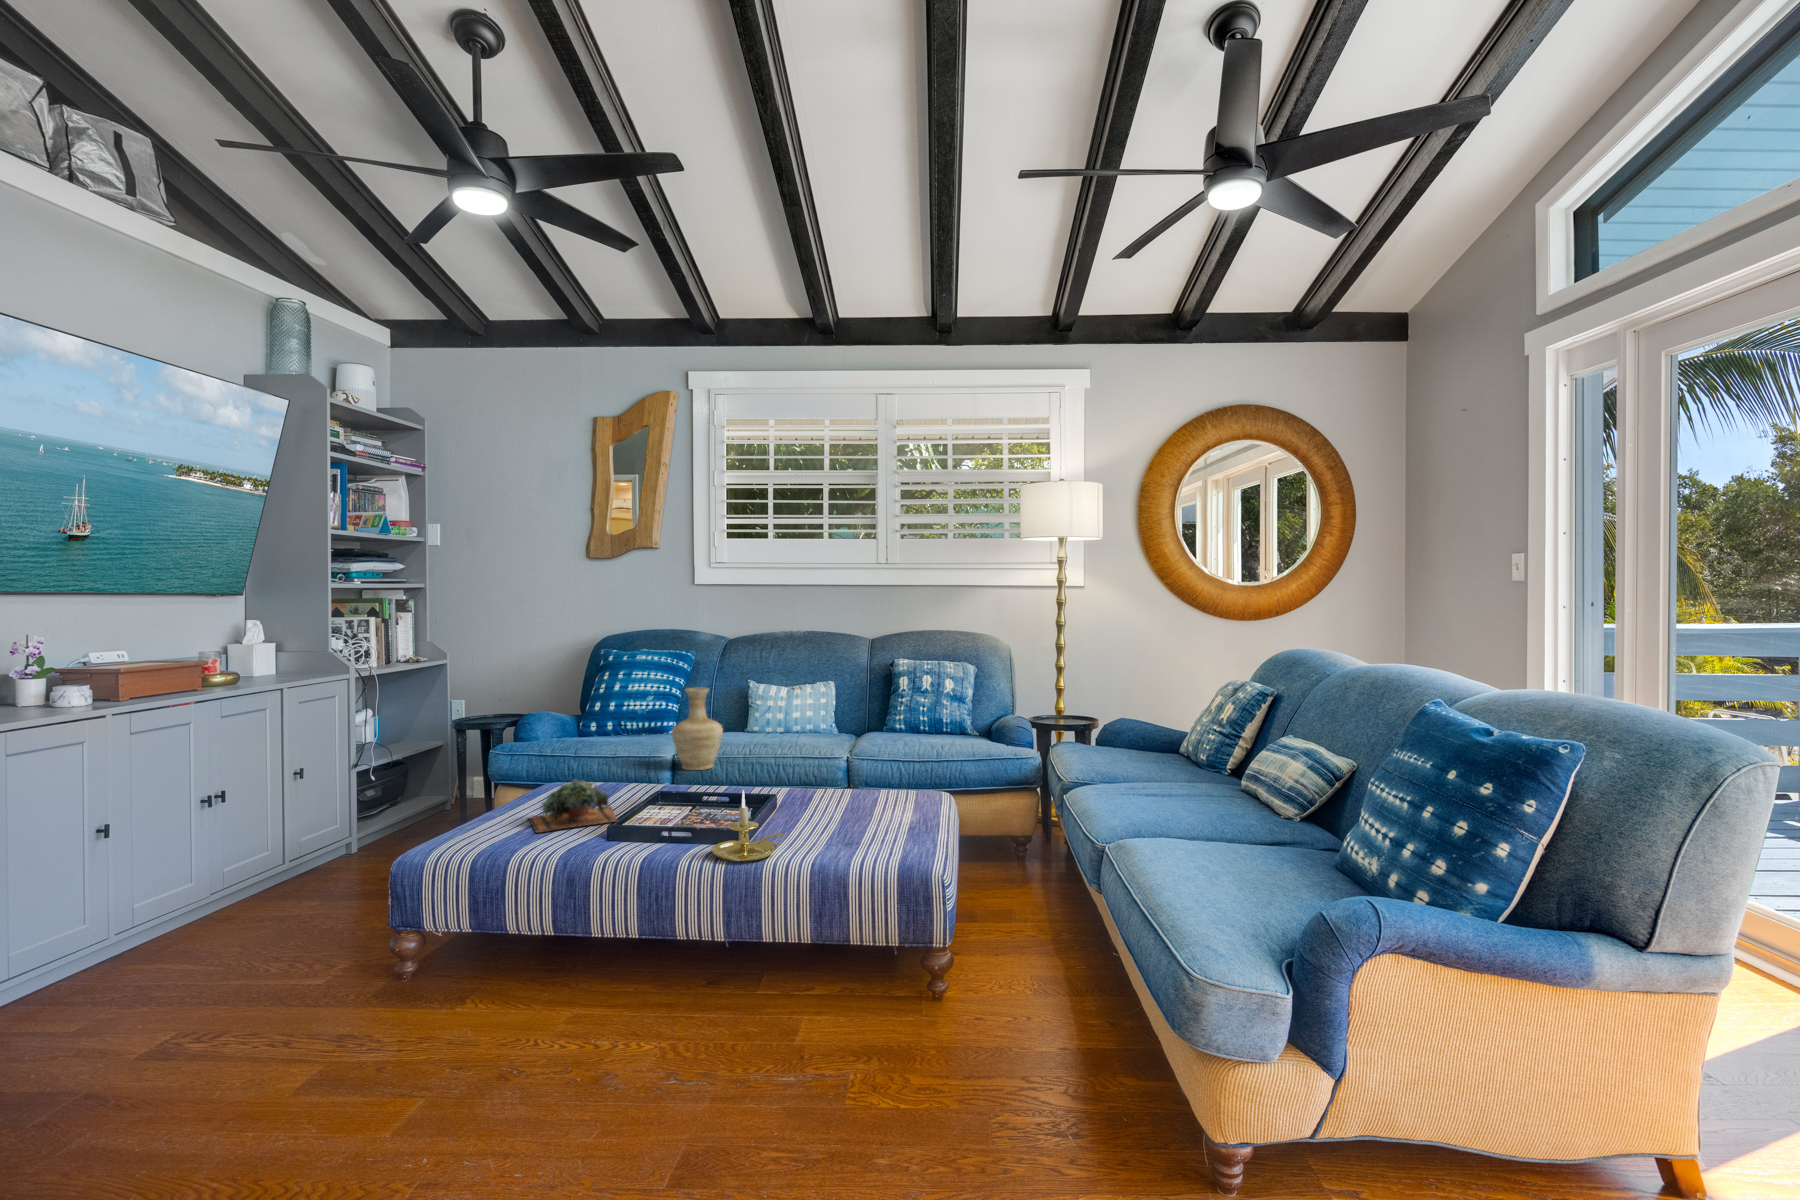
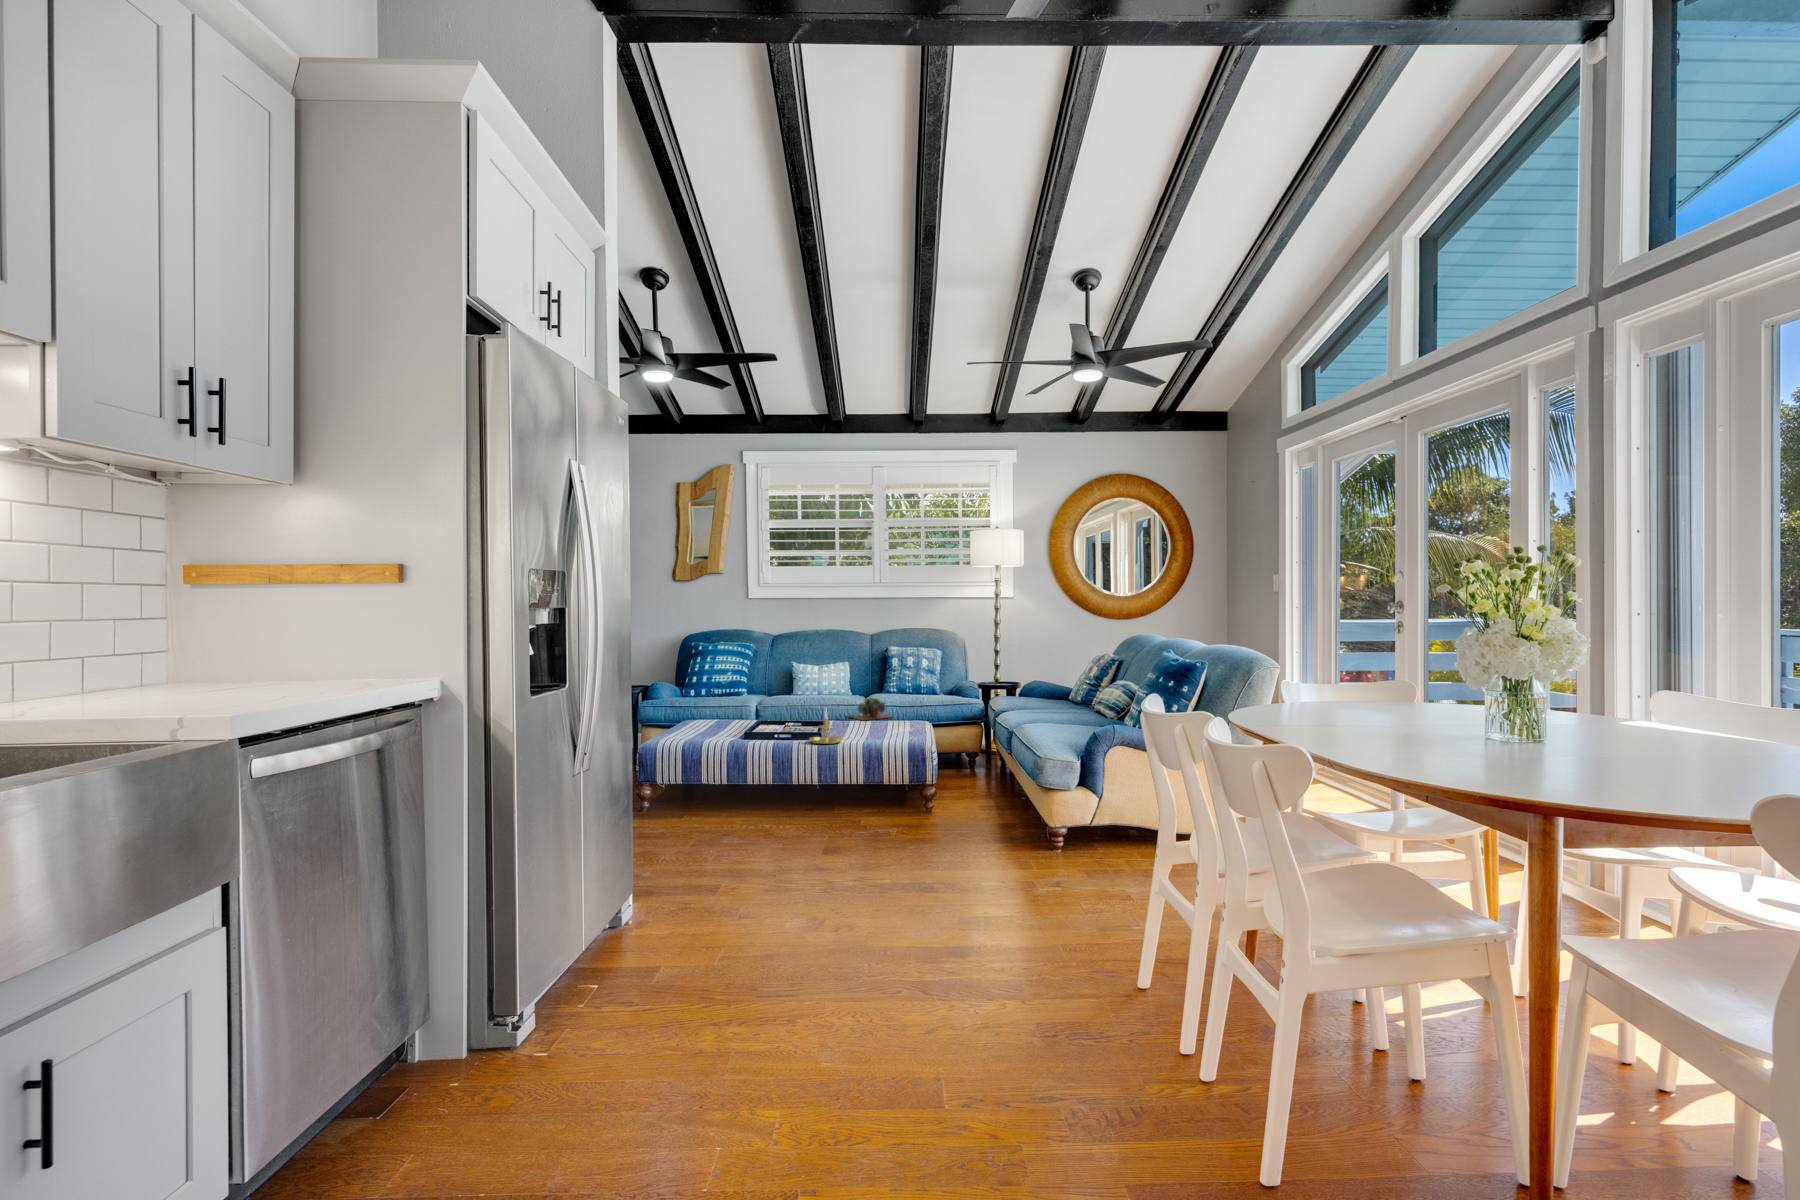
vase: present [672,688,723,770] -> none [755,663,786,714]
succulent plant: present [528,780,617,833] -> present [850,697,891,721]

